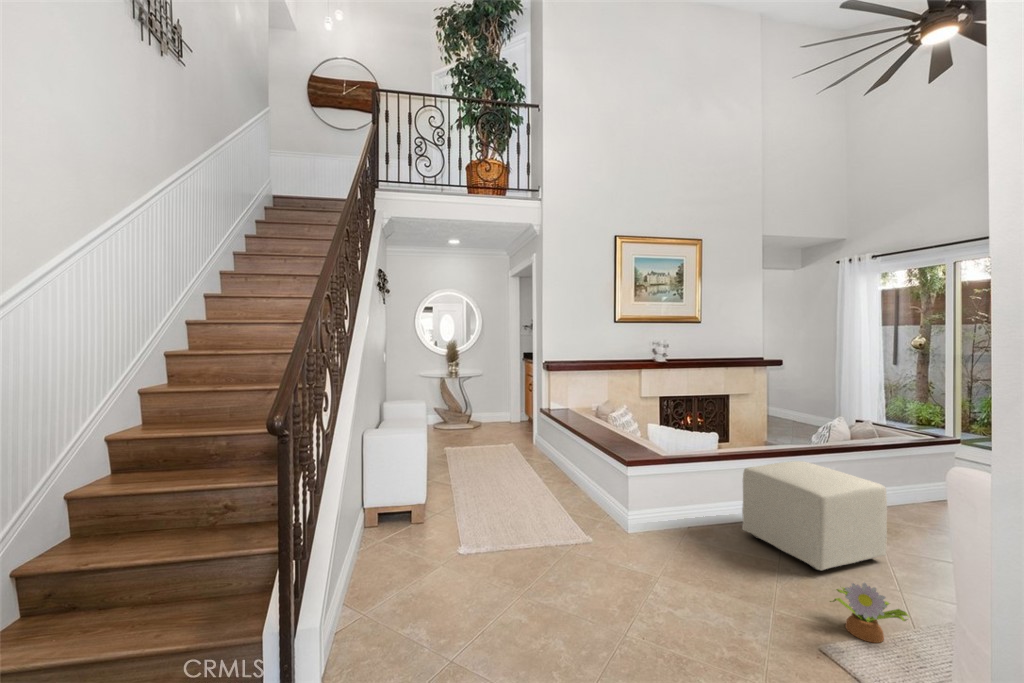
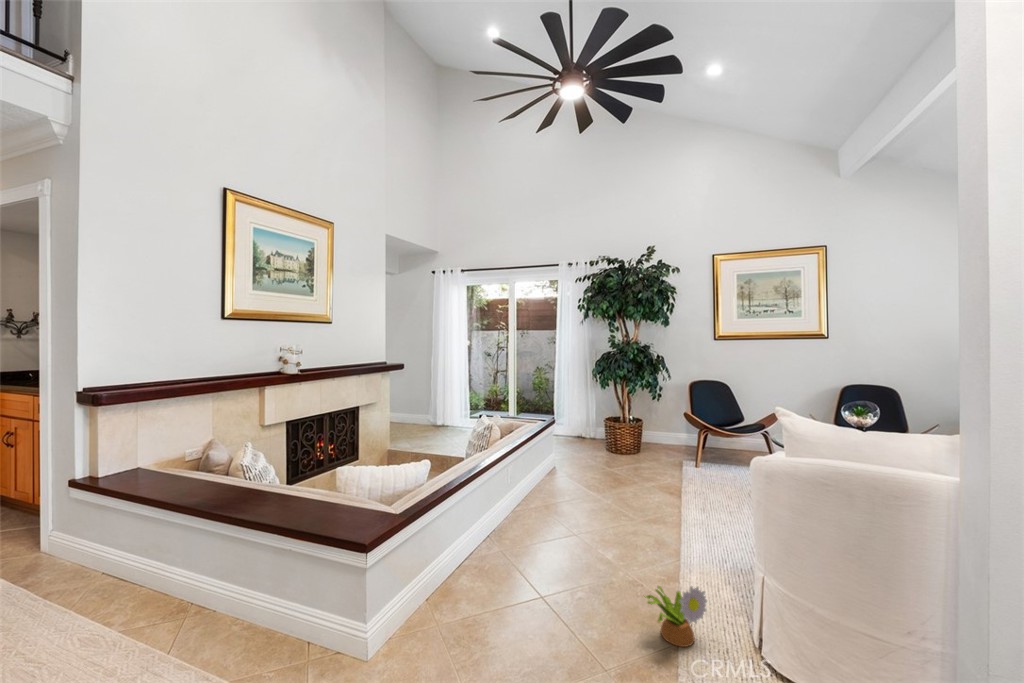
ottoman: present [742,461,887,570] -> none [490,466,598,583]

